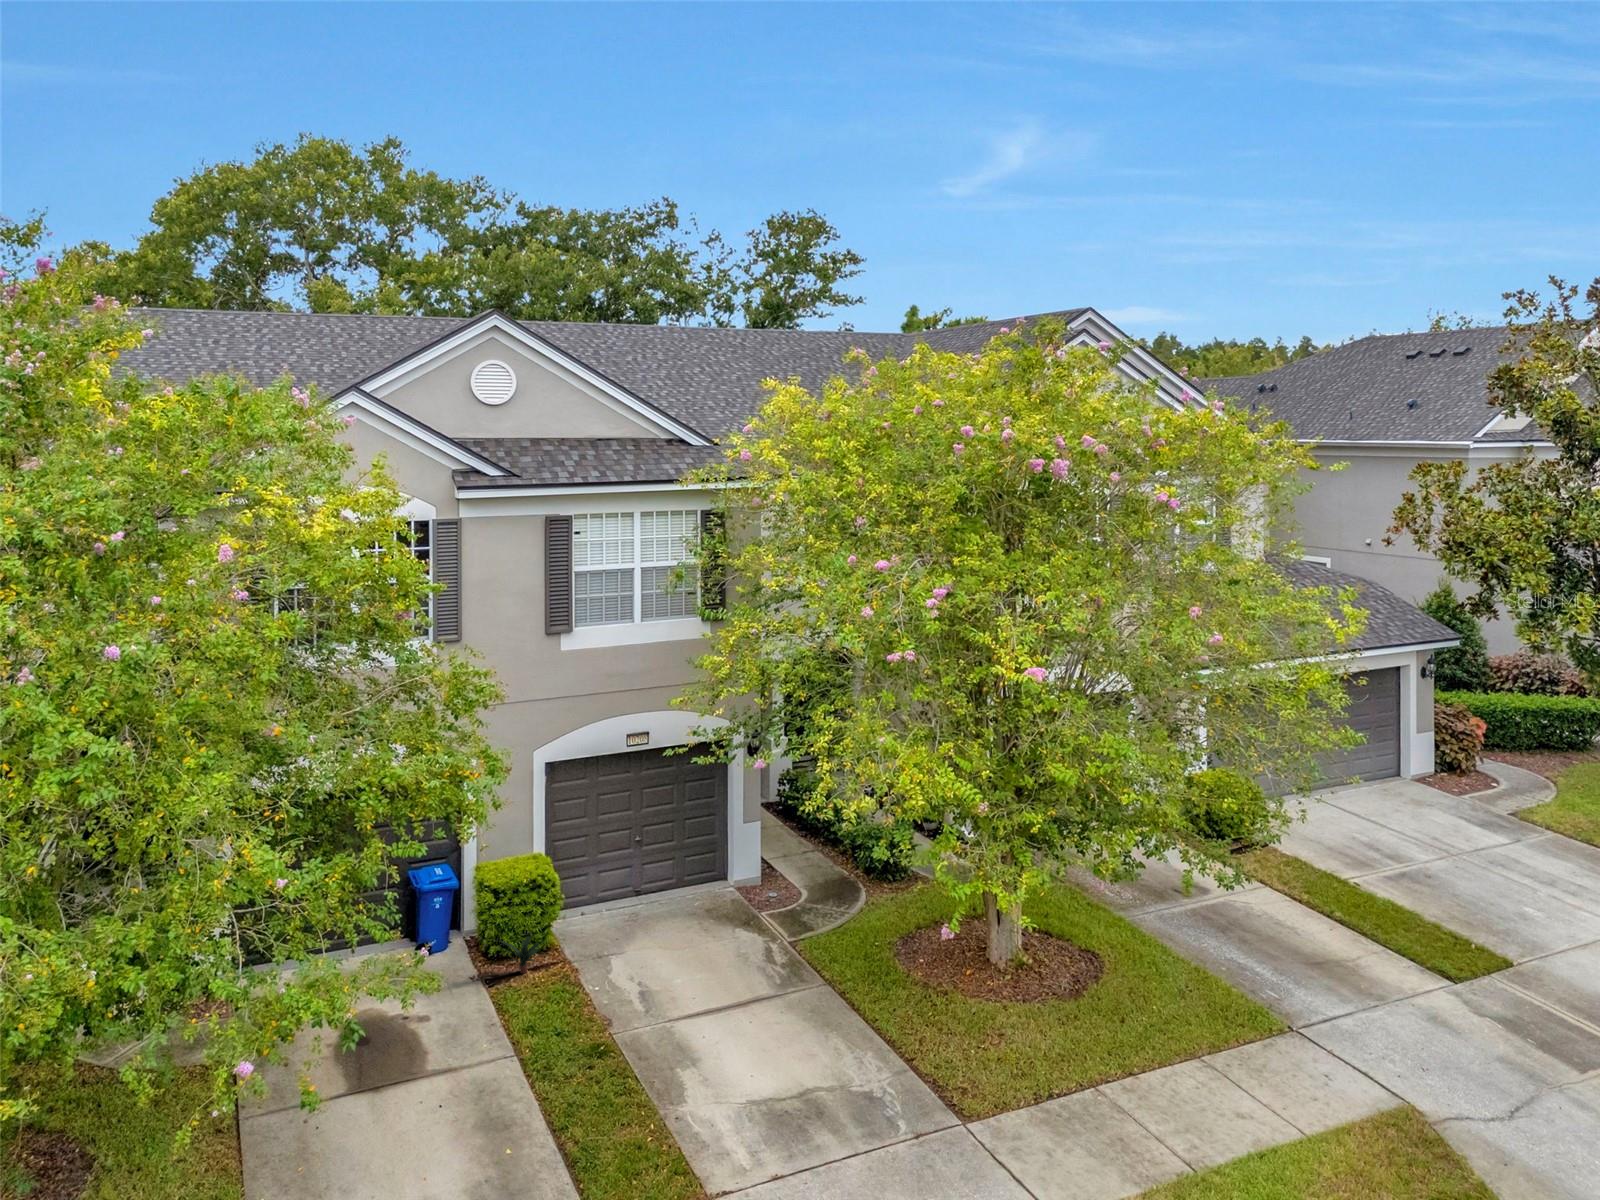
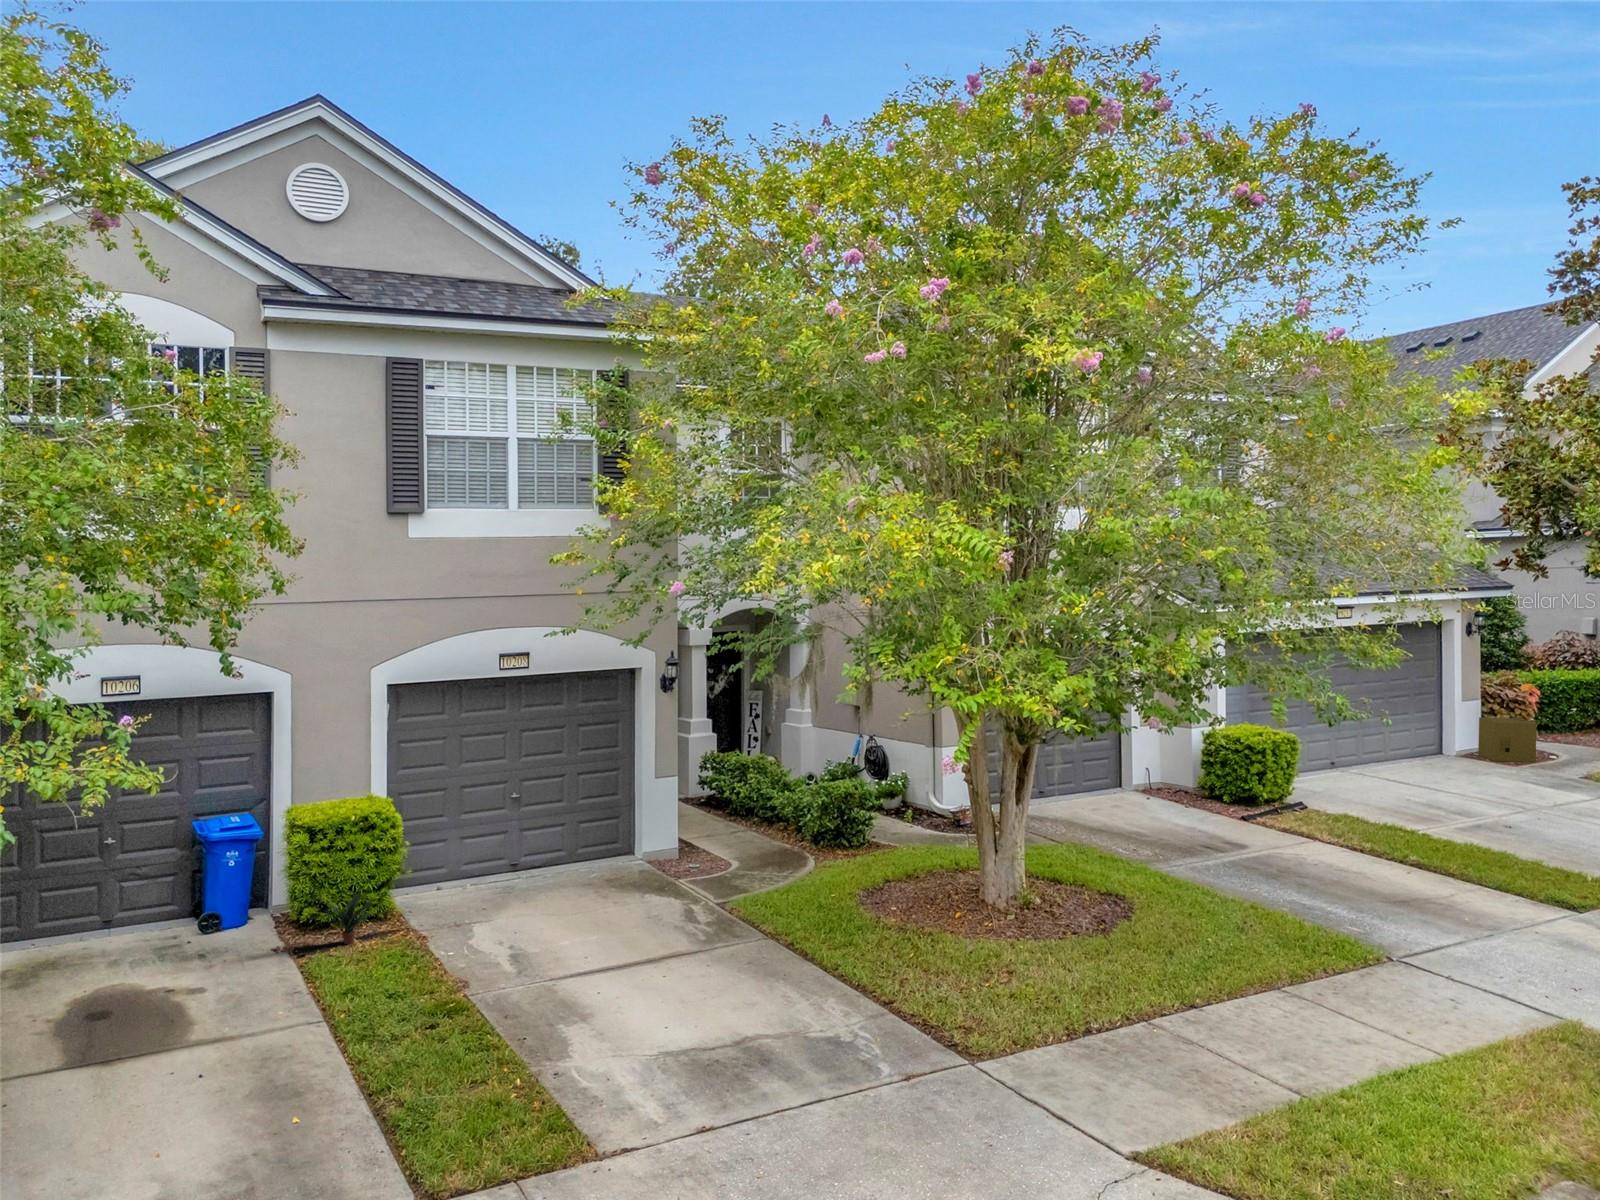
cardboard box: none [1428,746,1478,789] -> present [1478,717,1537,762]

